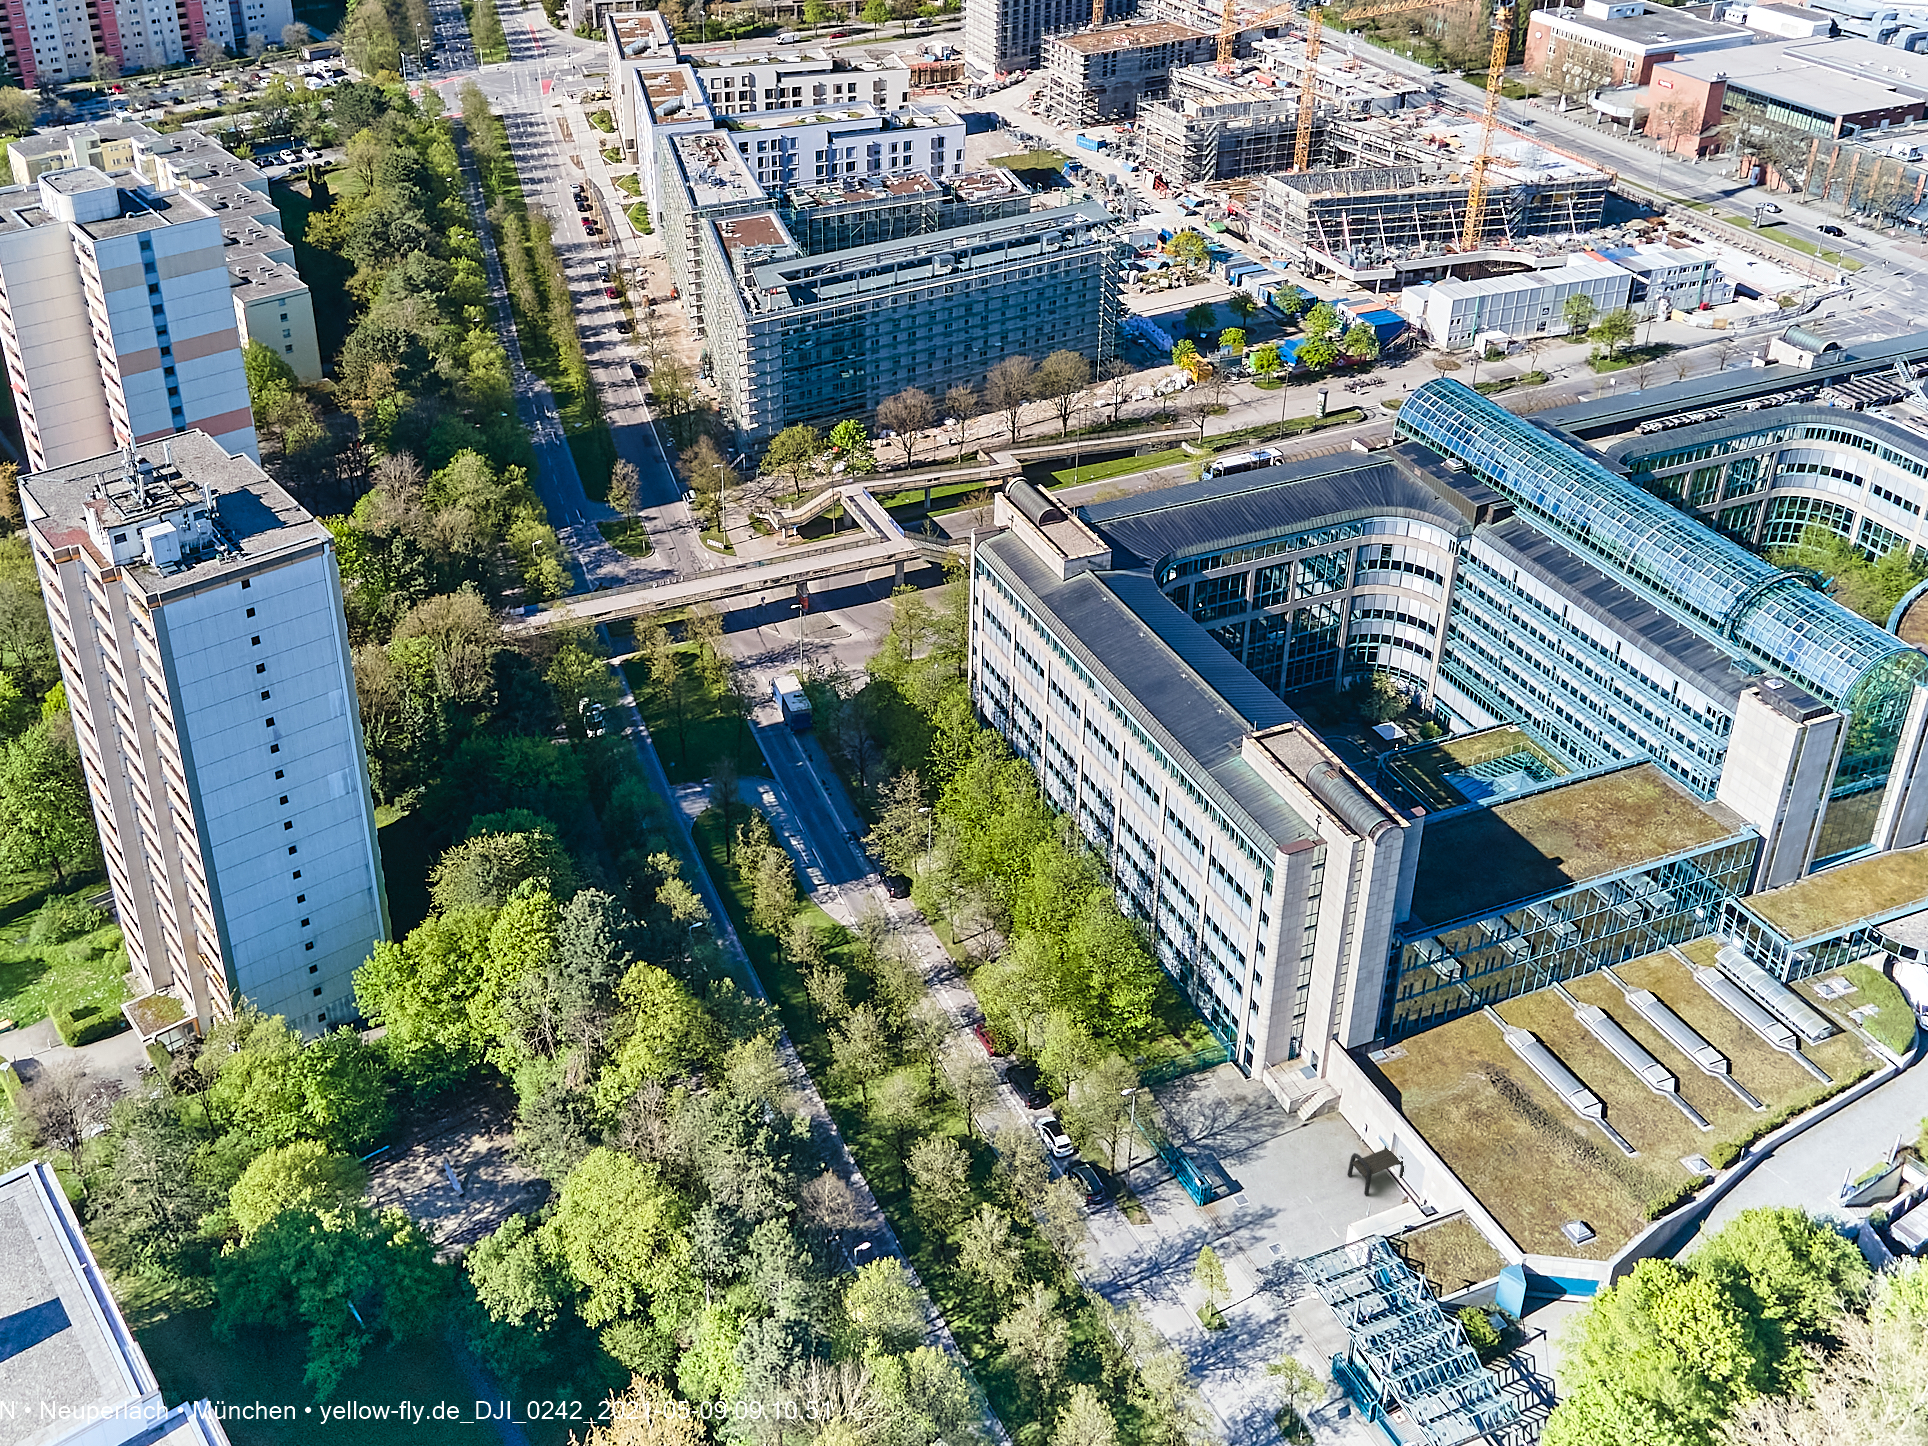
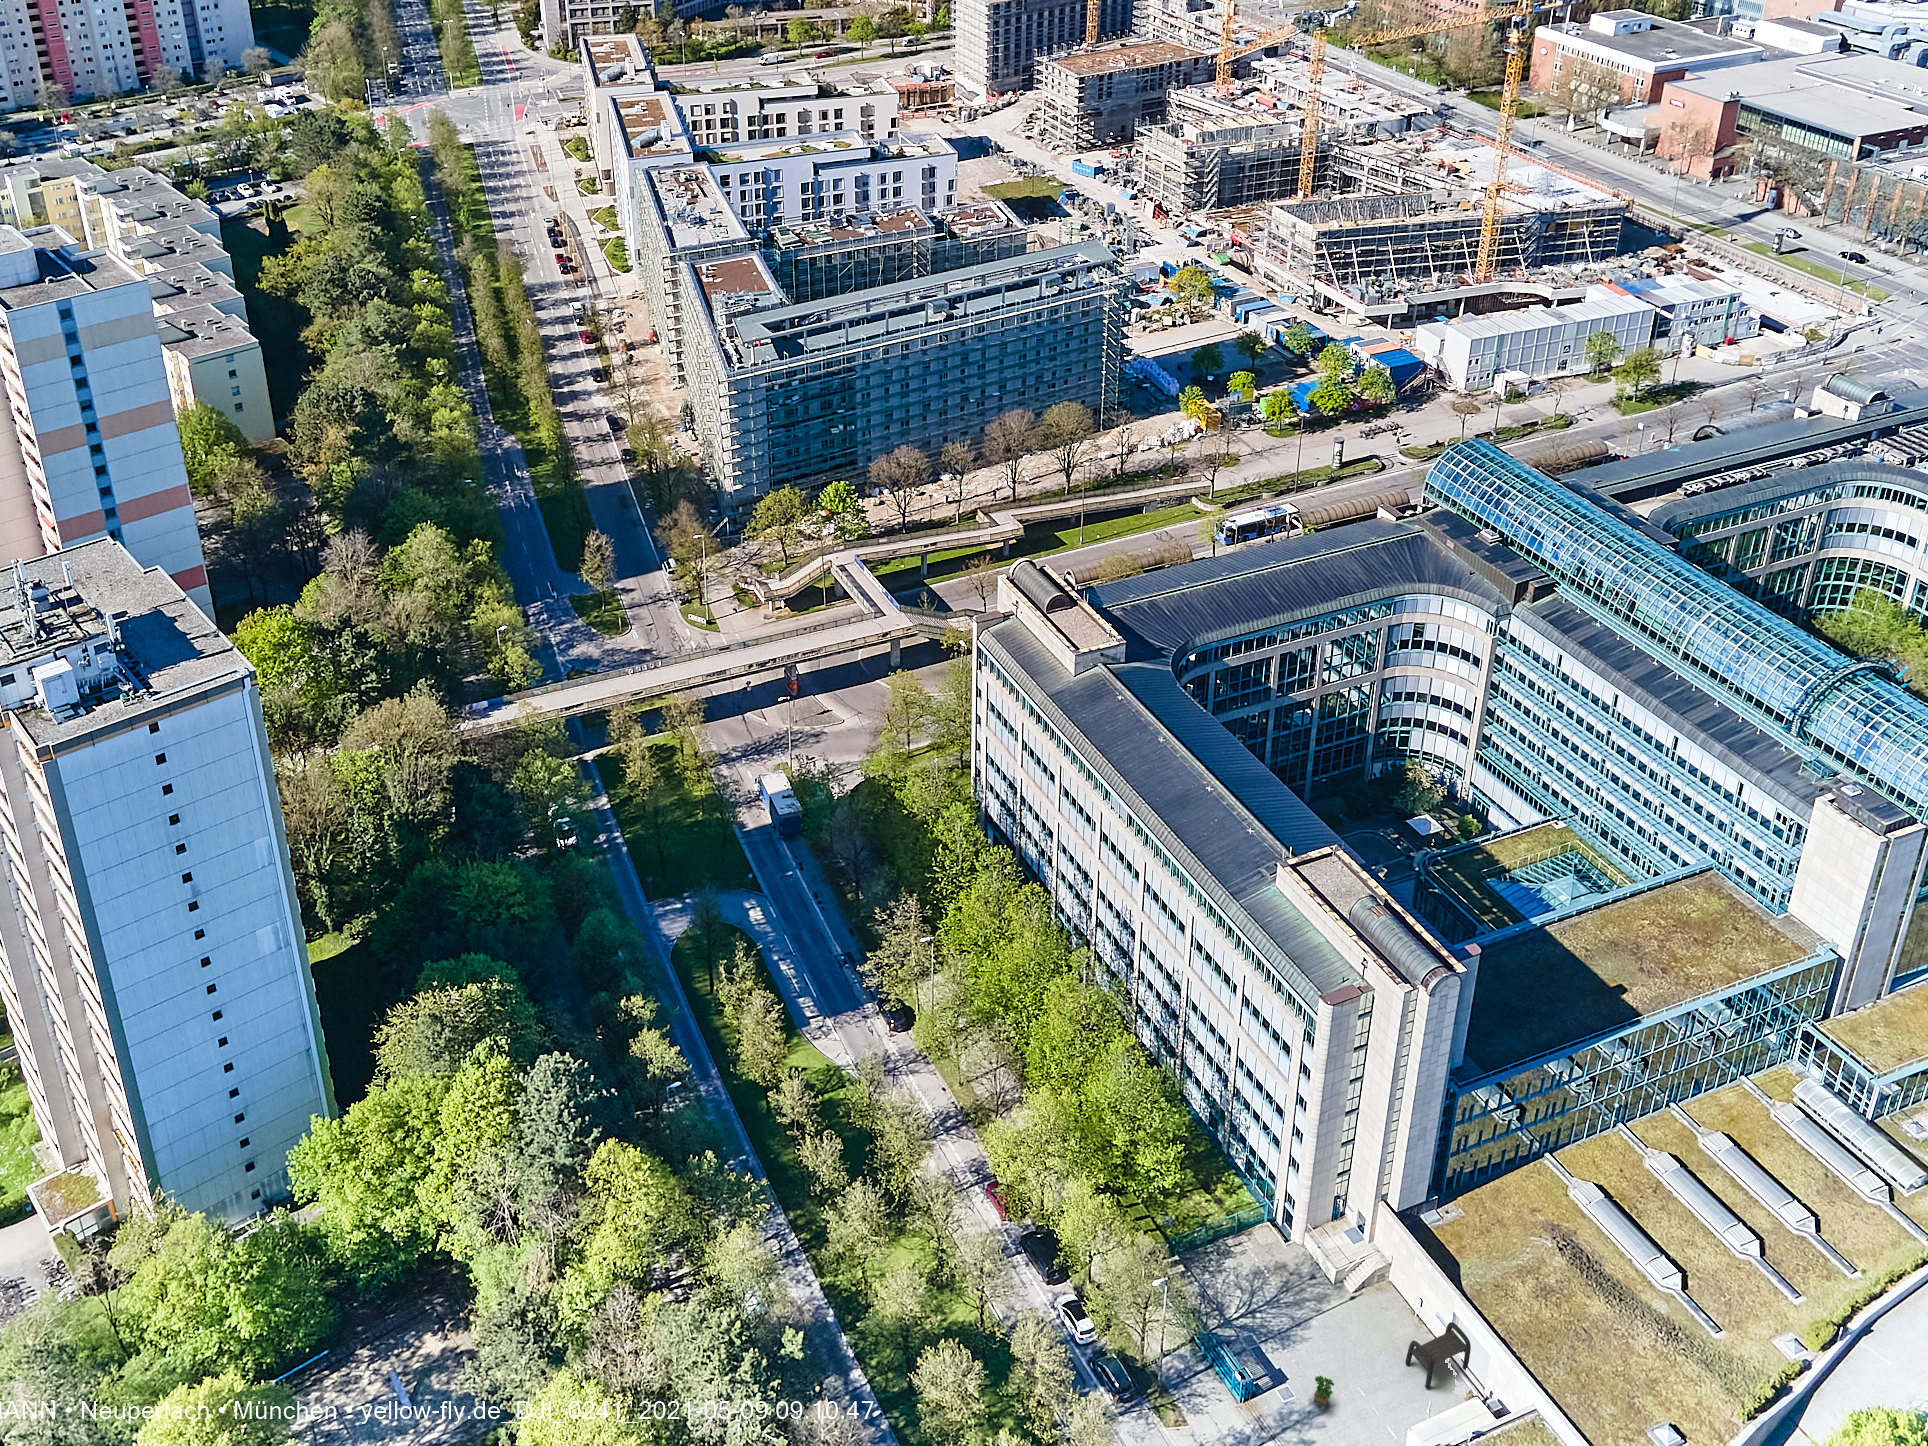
potted tree: none [1264,1180,1282,1209] -> present [1314,1376,1334,1408]

